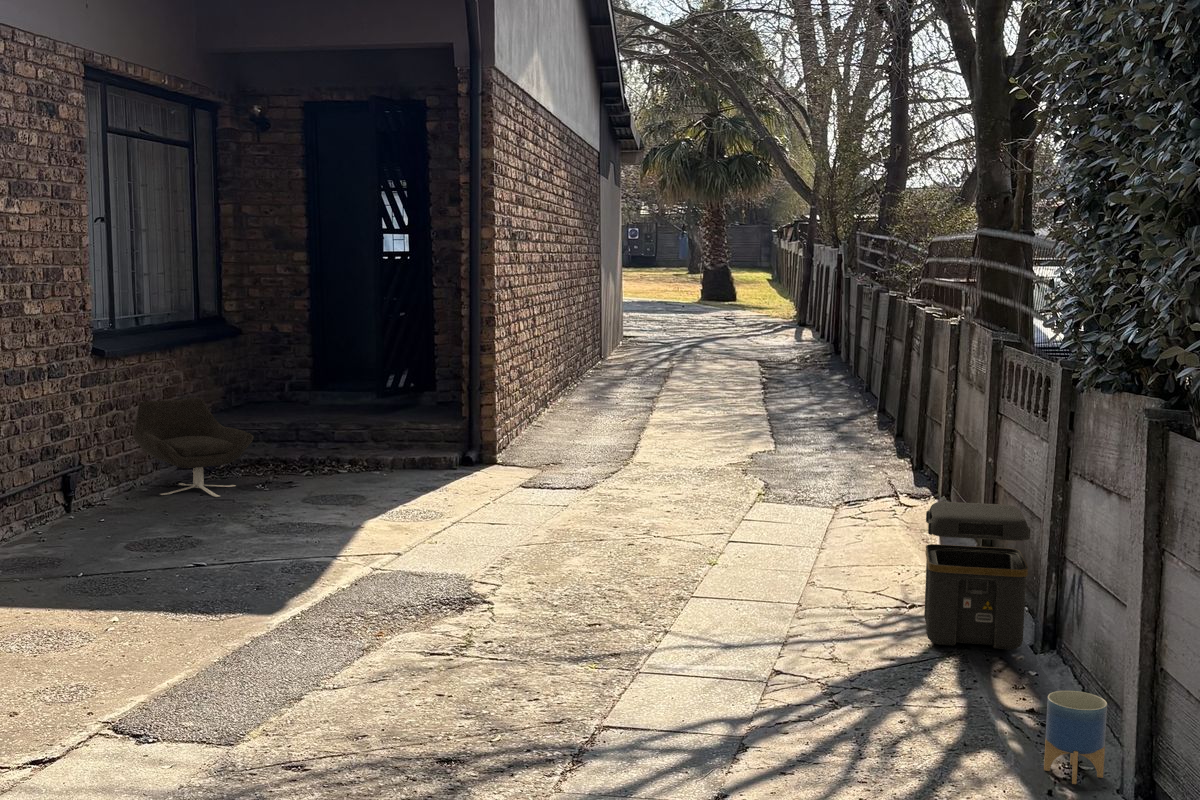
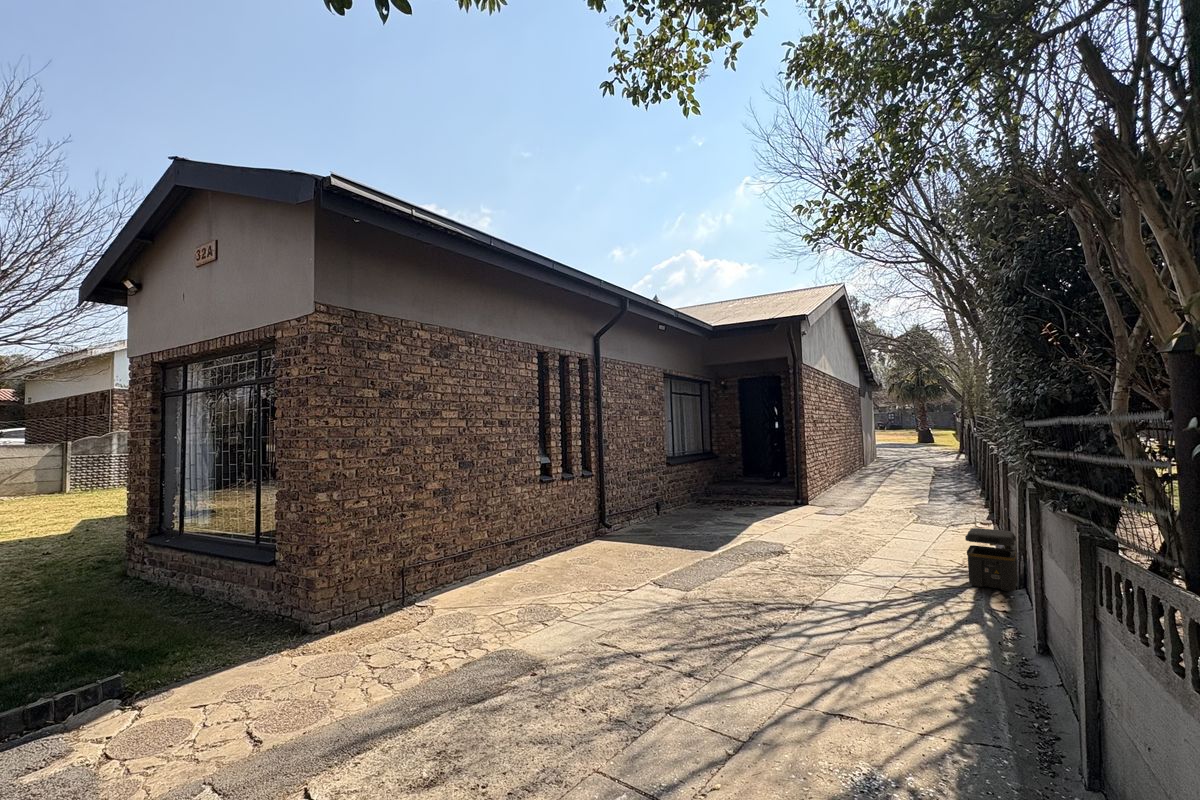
lounge chair: present [133,398,254,497] -> none [677,479,716,513]
planter: present [1044,691,1107,784] -> none [996,604,1026,641]

